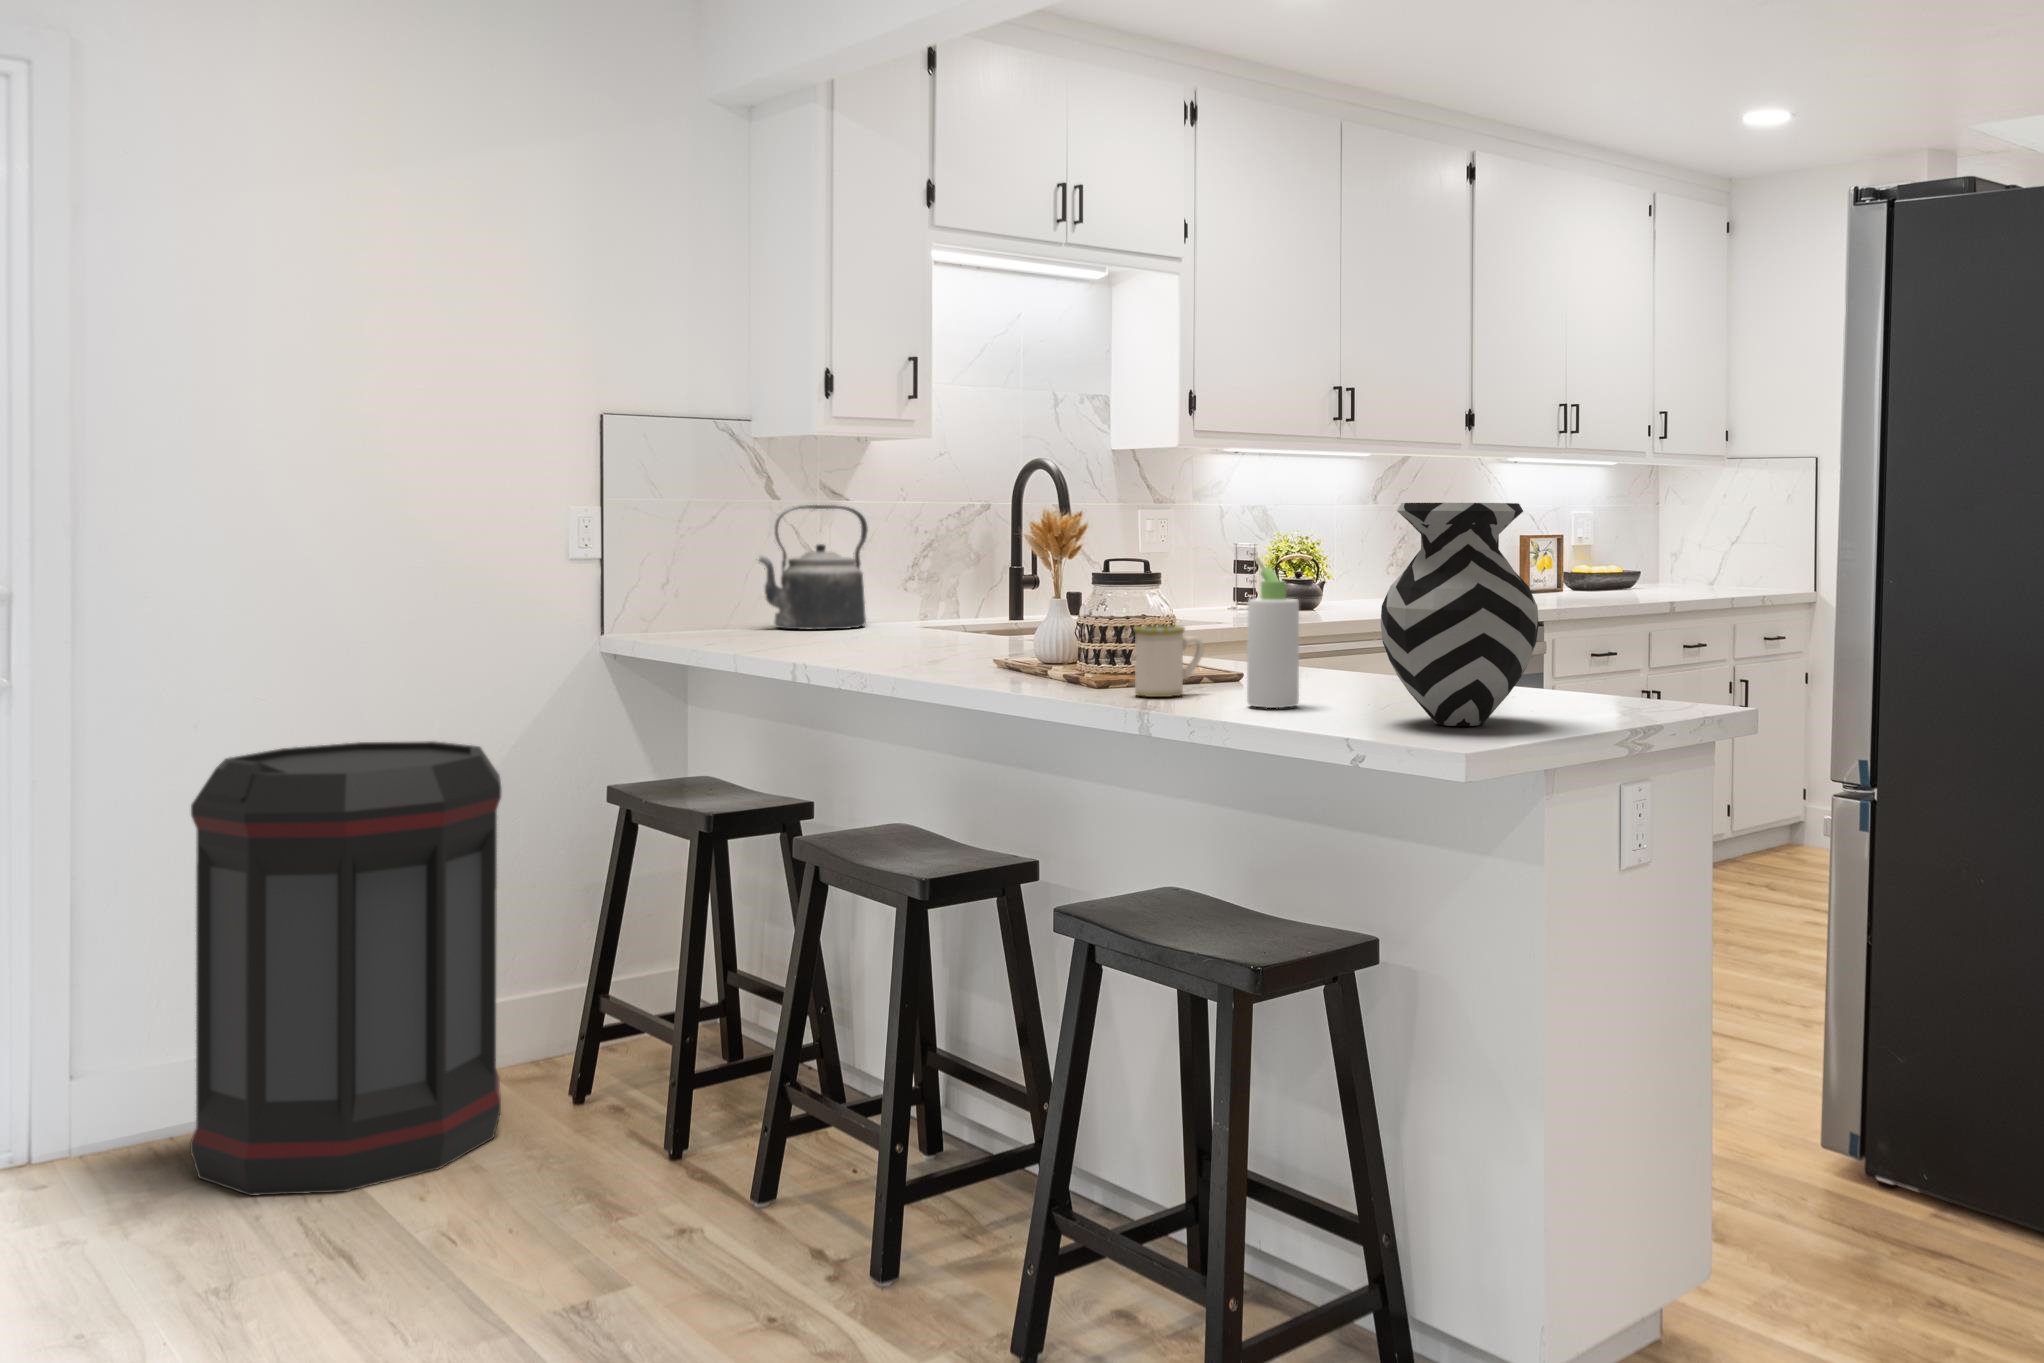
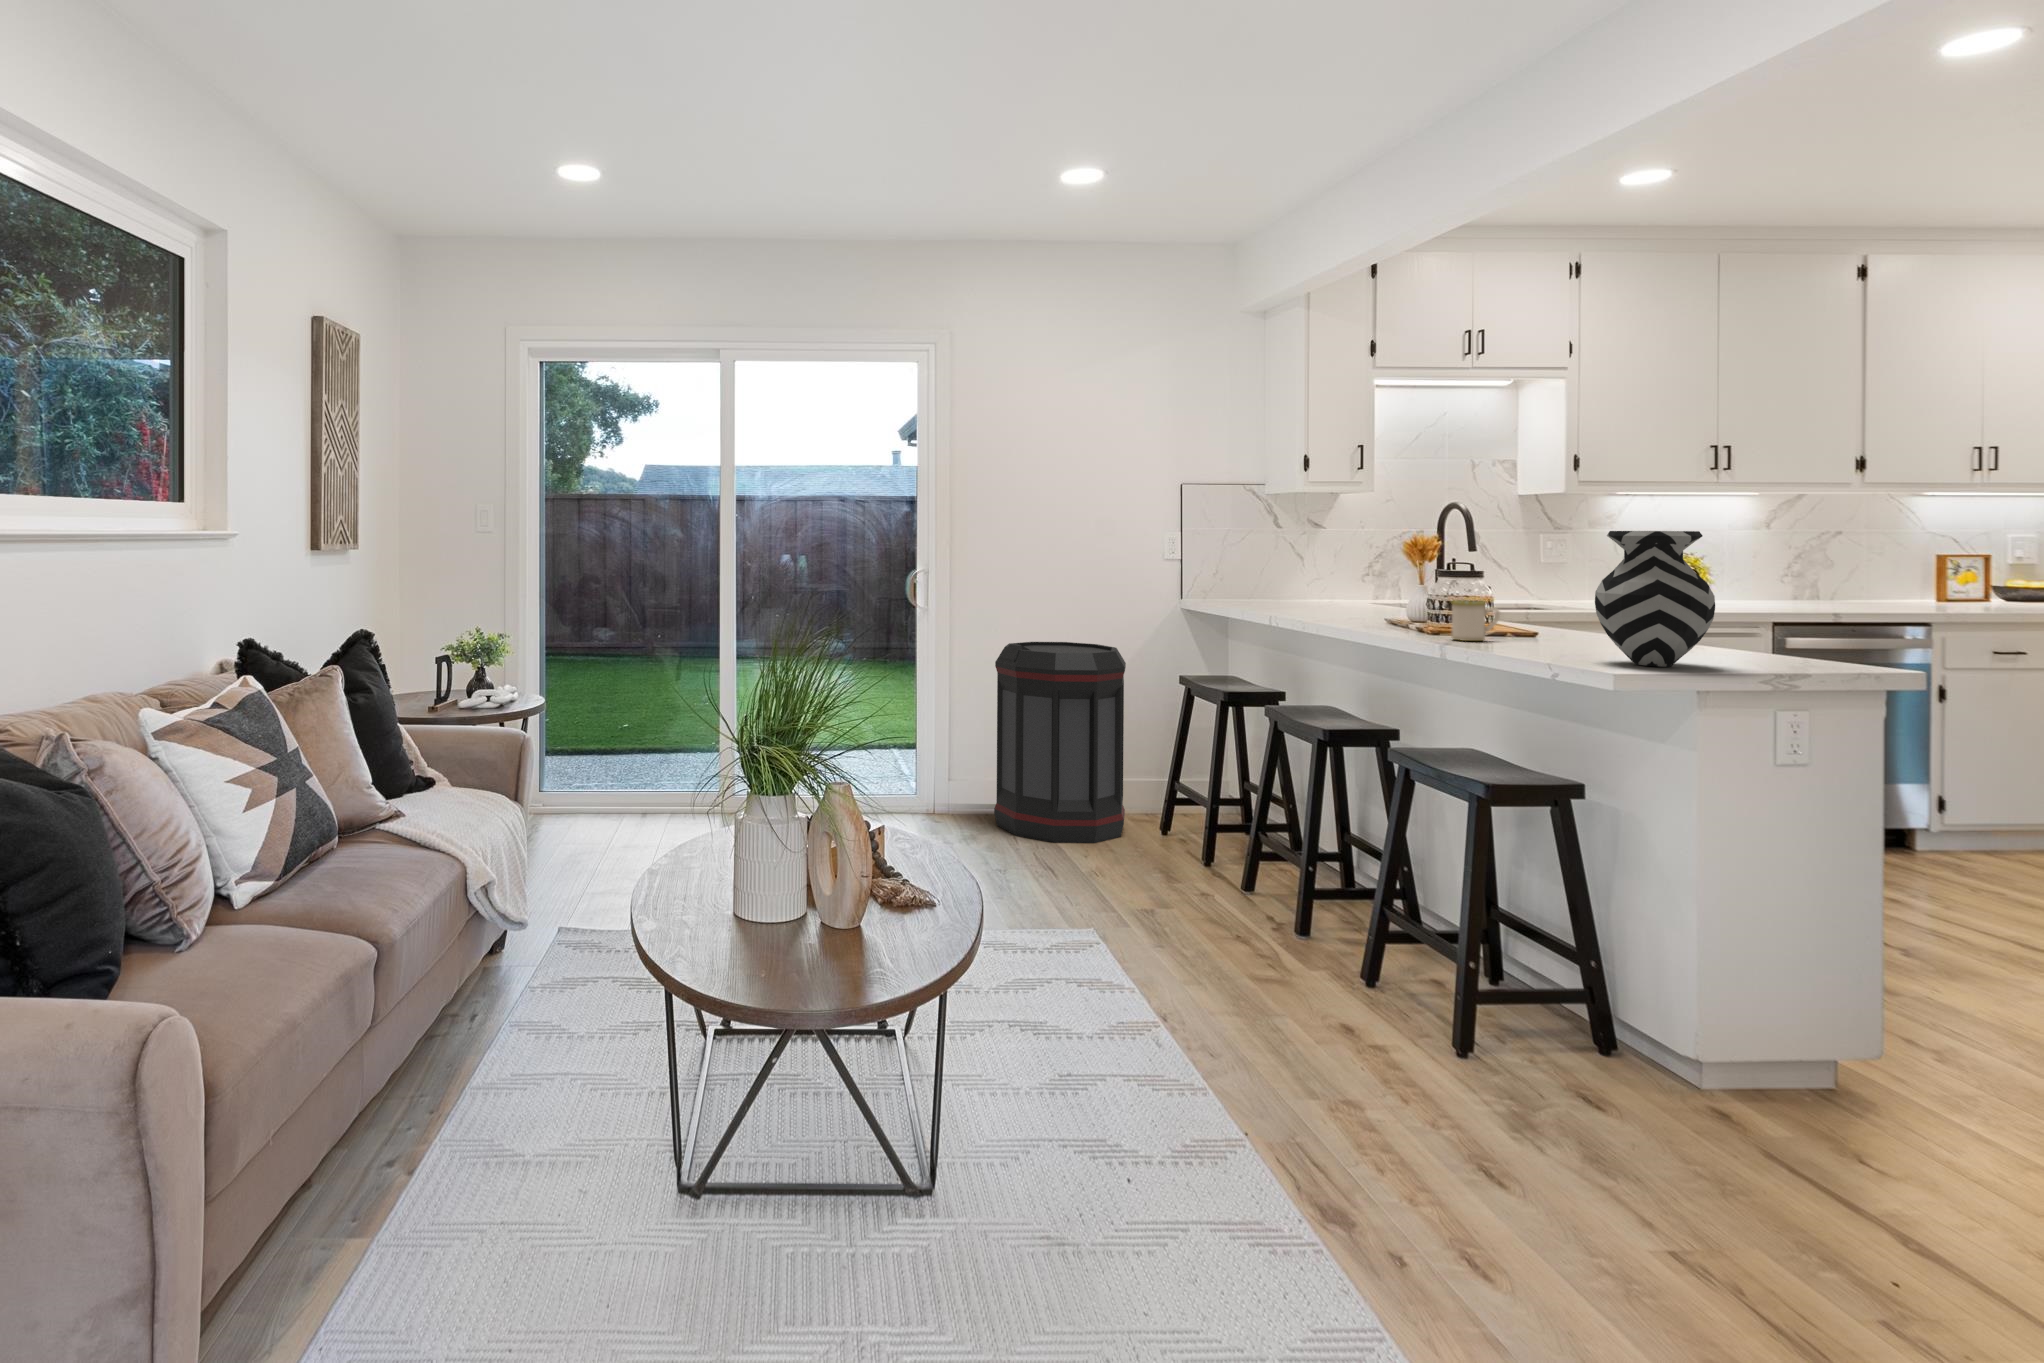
kettle: present [759,505,868,630] -> none [1265,531,1334,601]
bottle: present [1247,558,1299,708] -> none [1517,562,1555,650]

